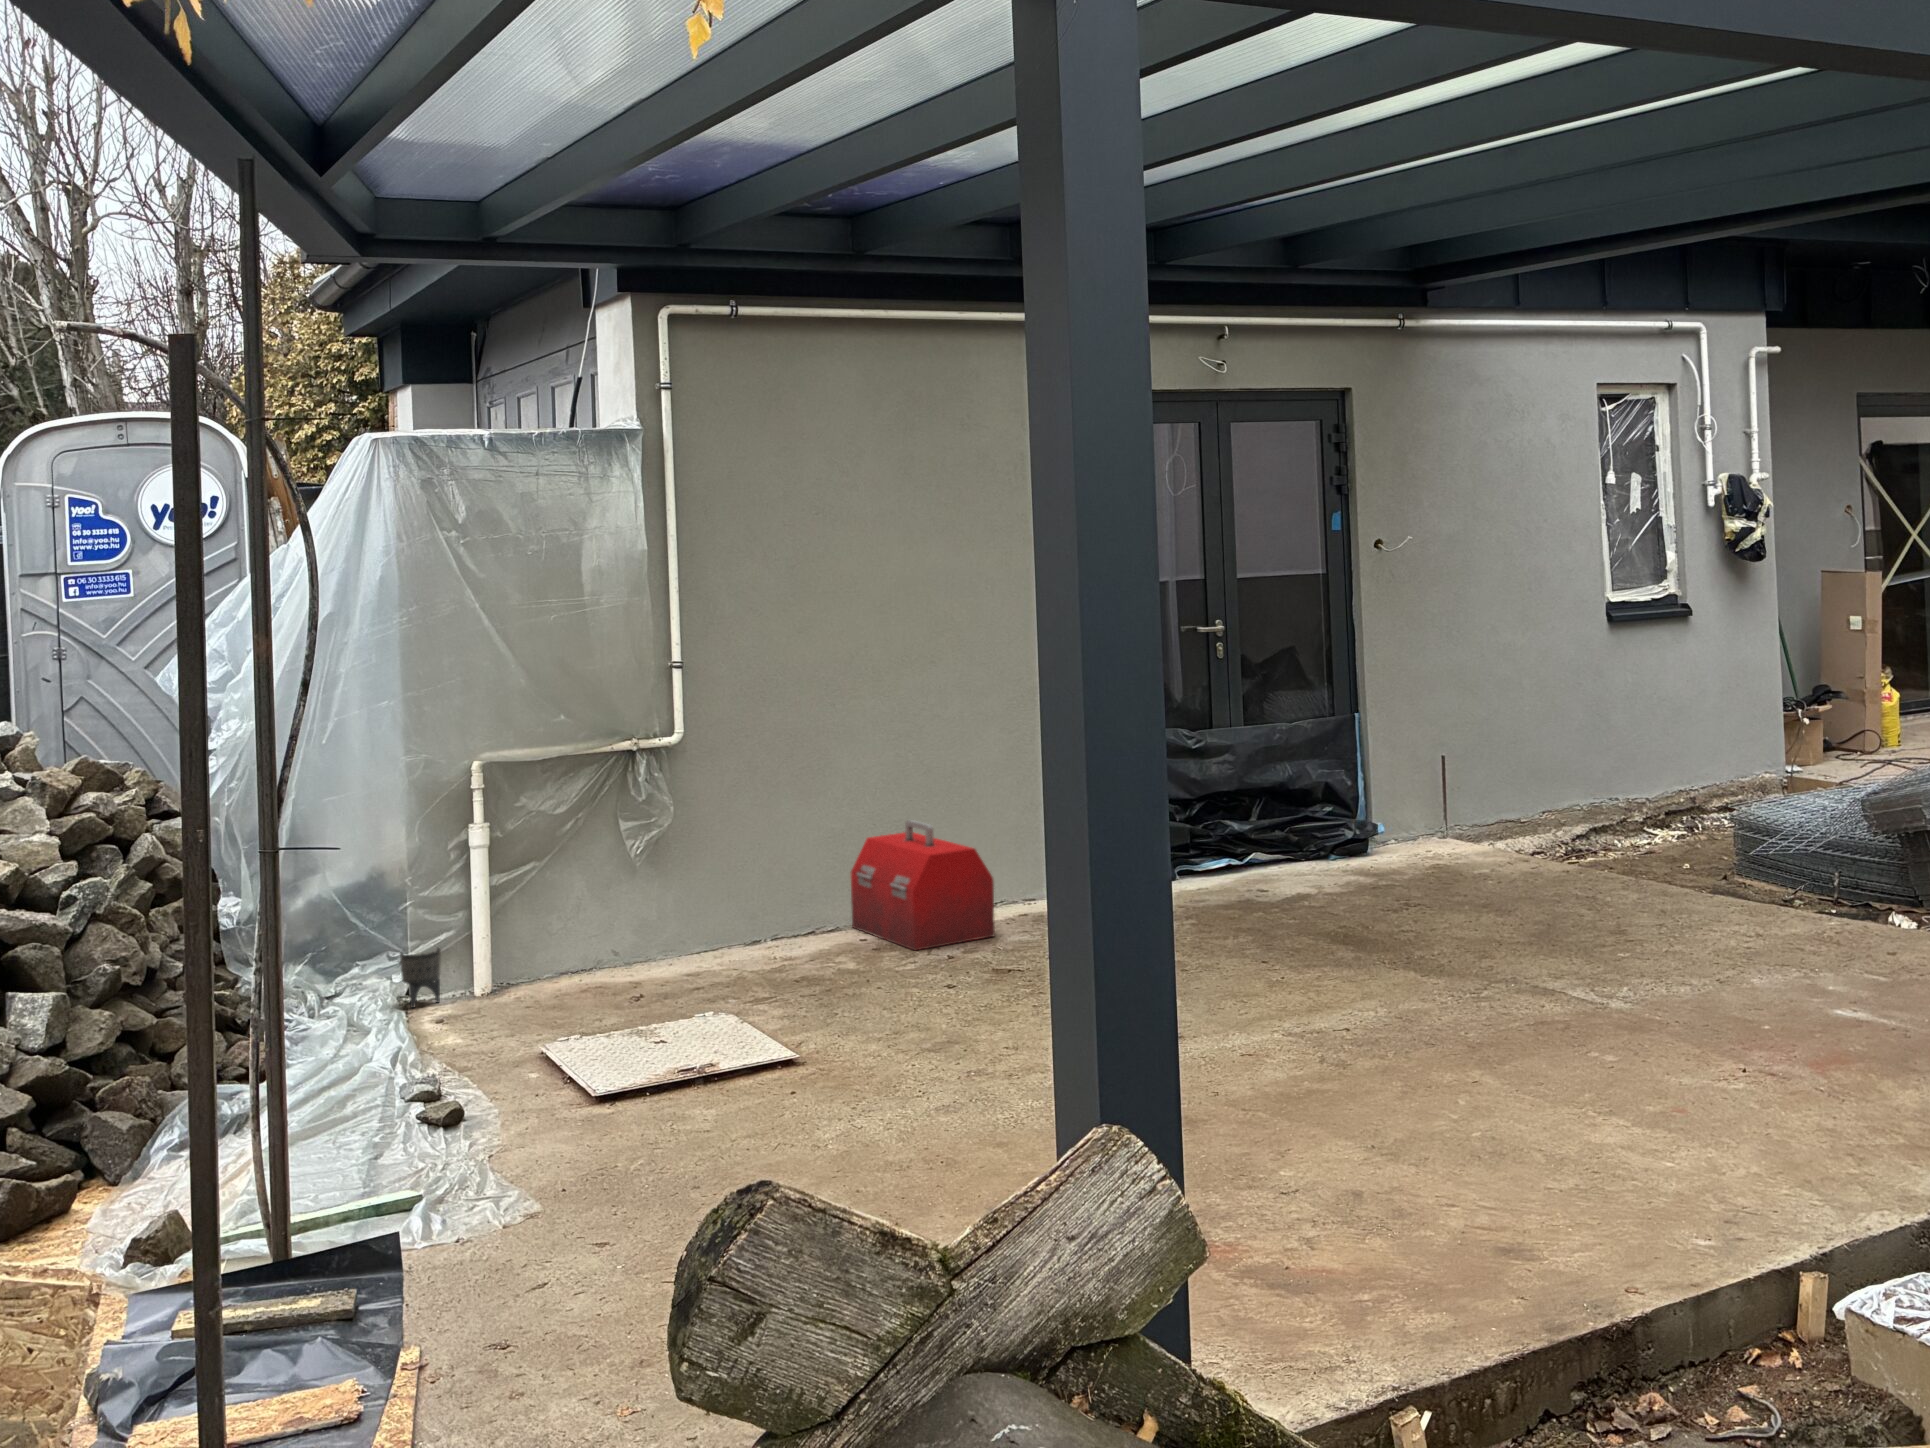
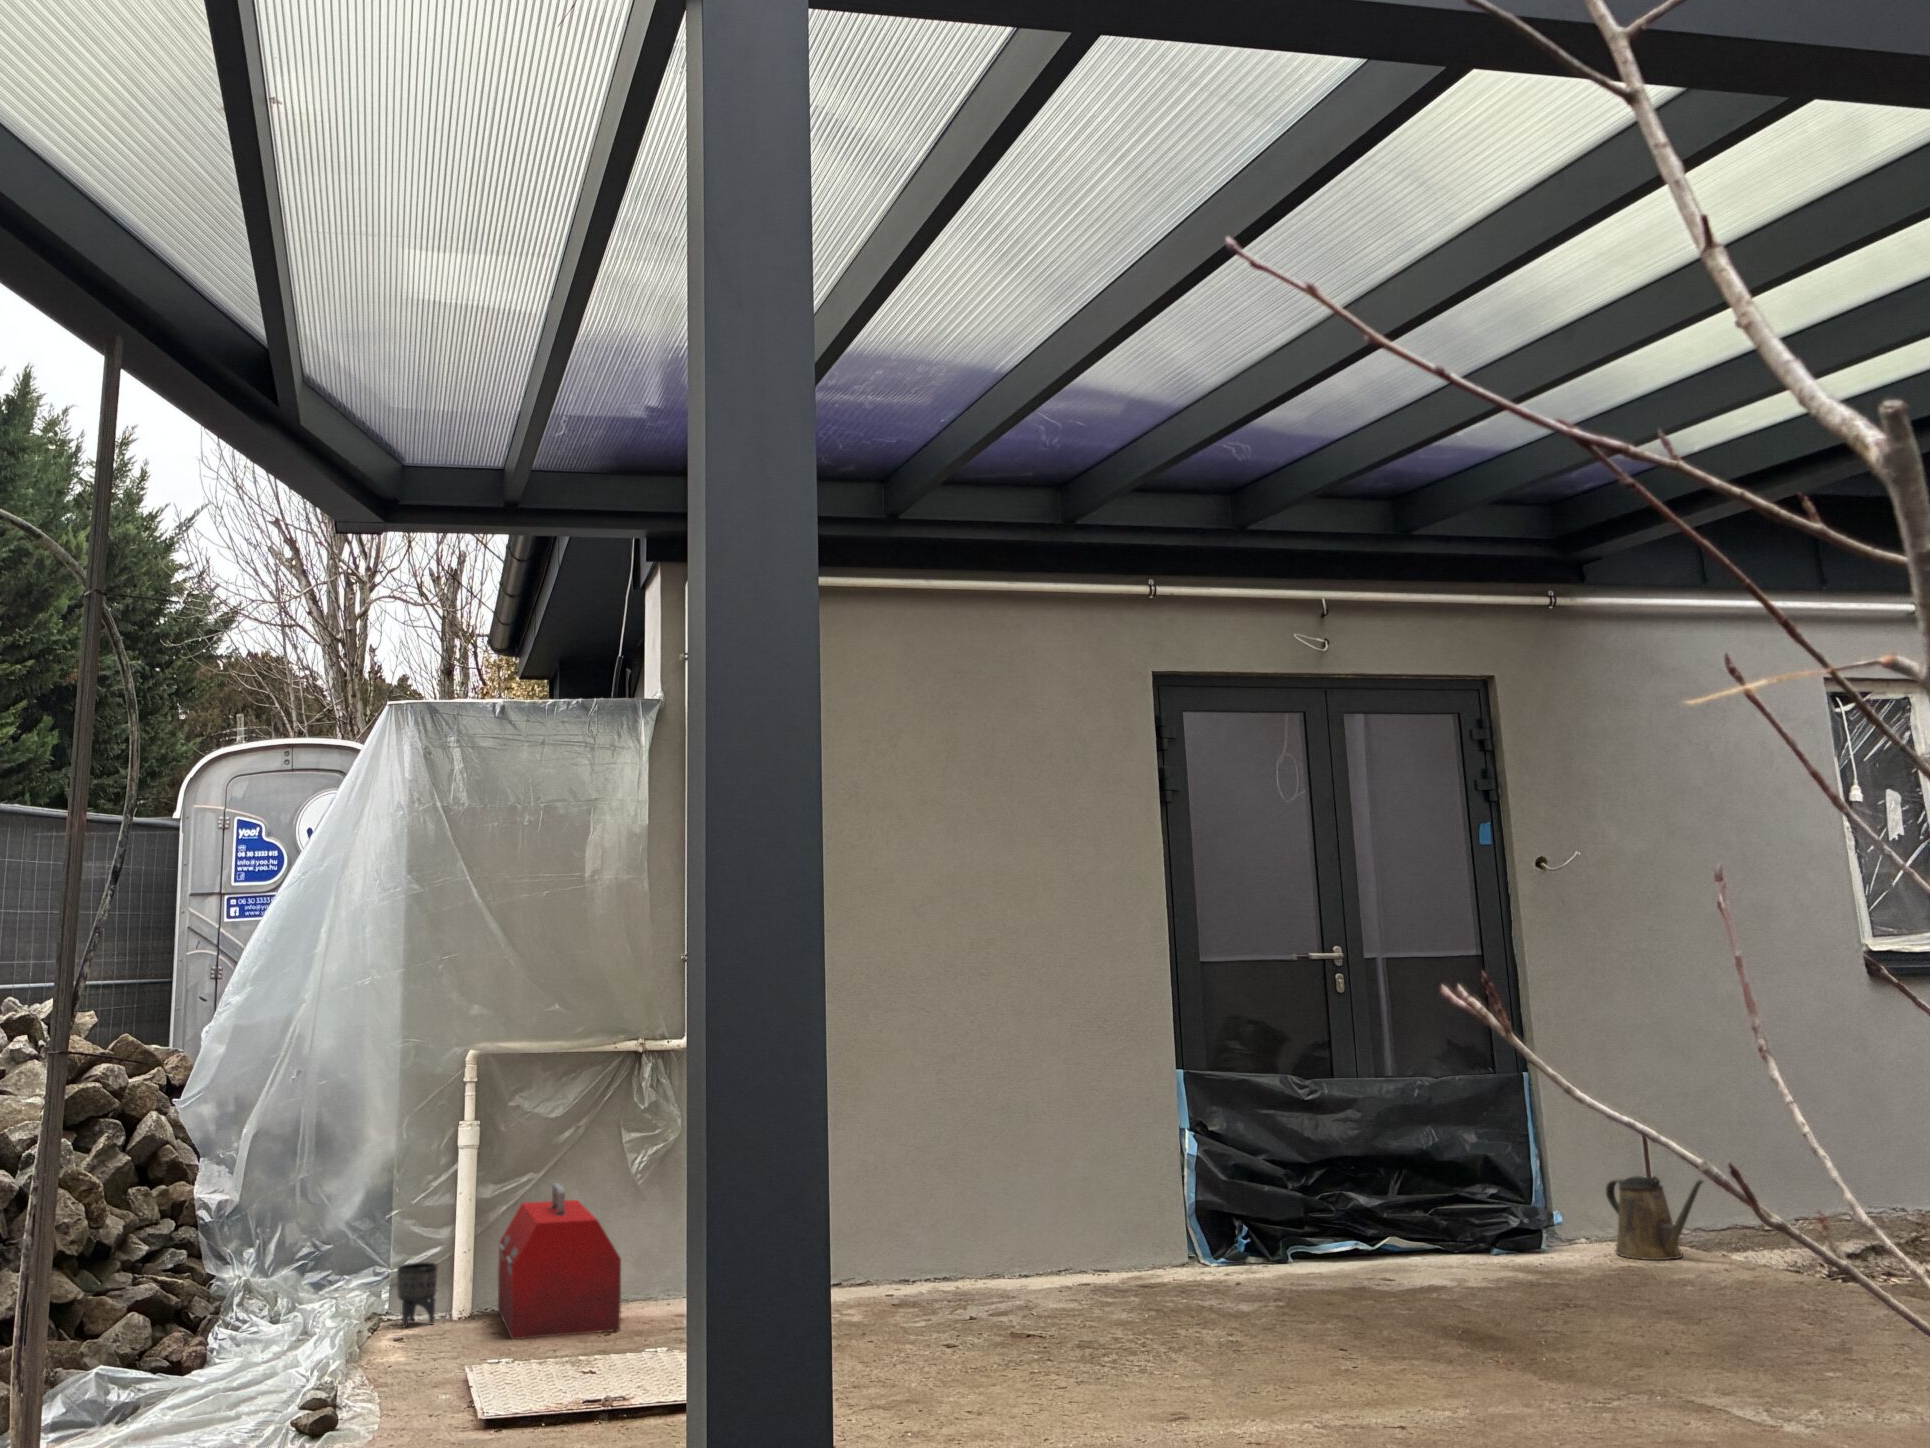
watering can: none [1416,791,1504,856] -> present [1606,1176,1703,1260]
toolbox: present [851,820,995,950] -> present [498,1183,621,1339]

